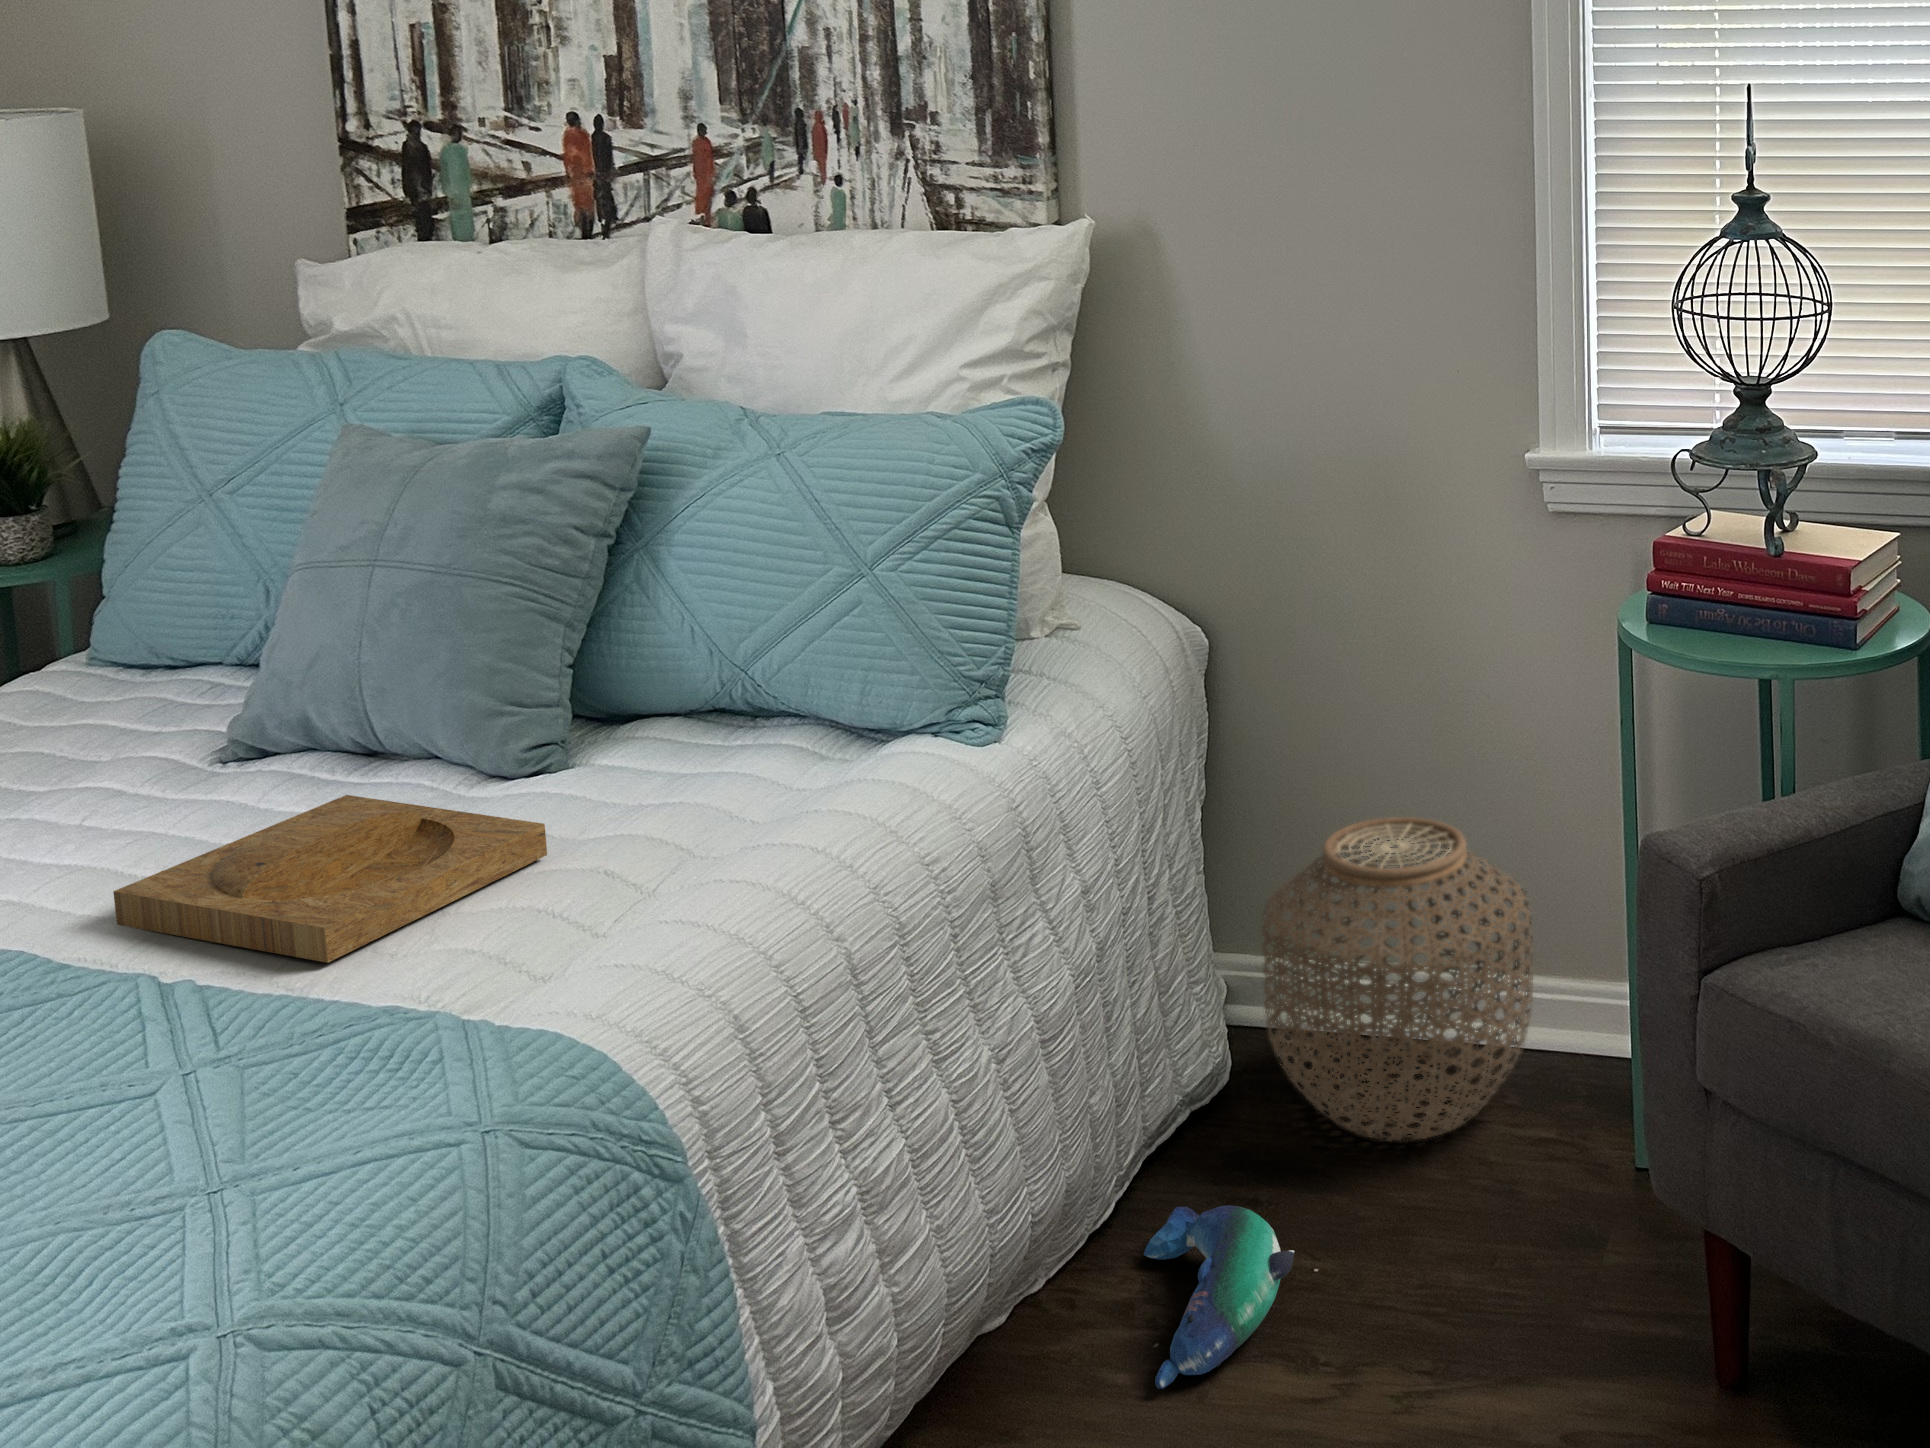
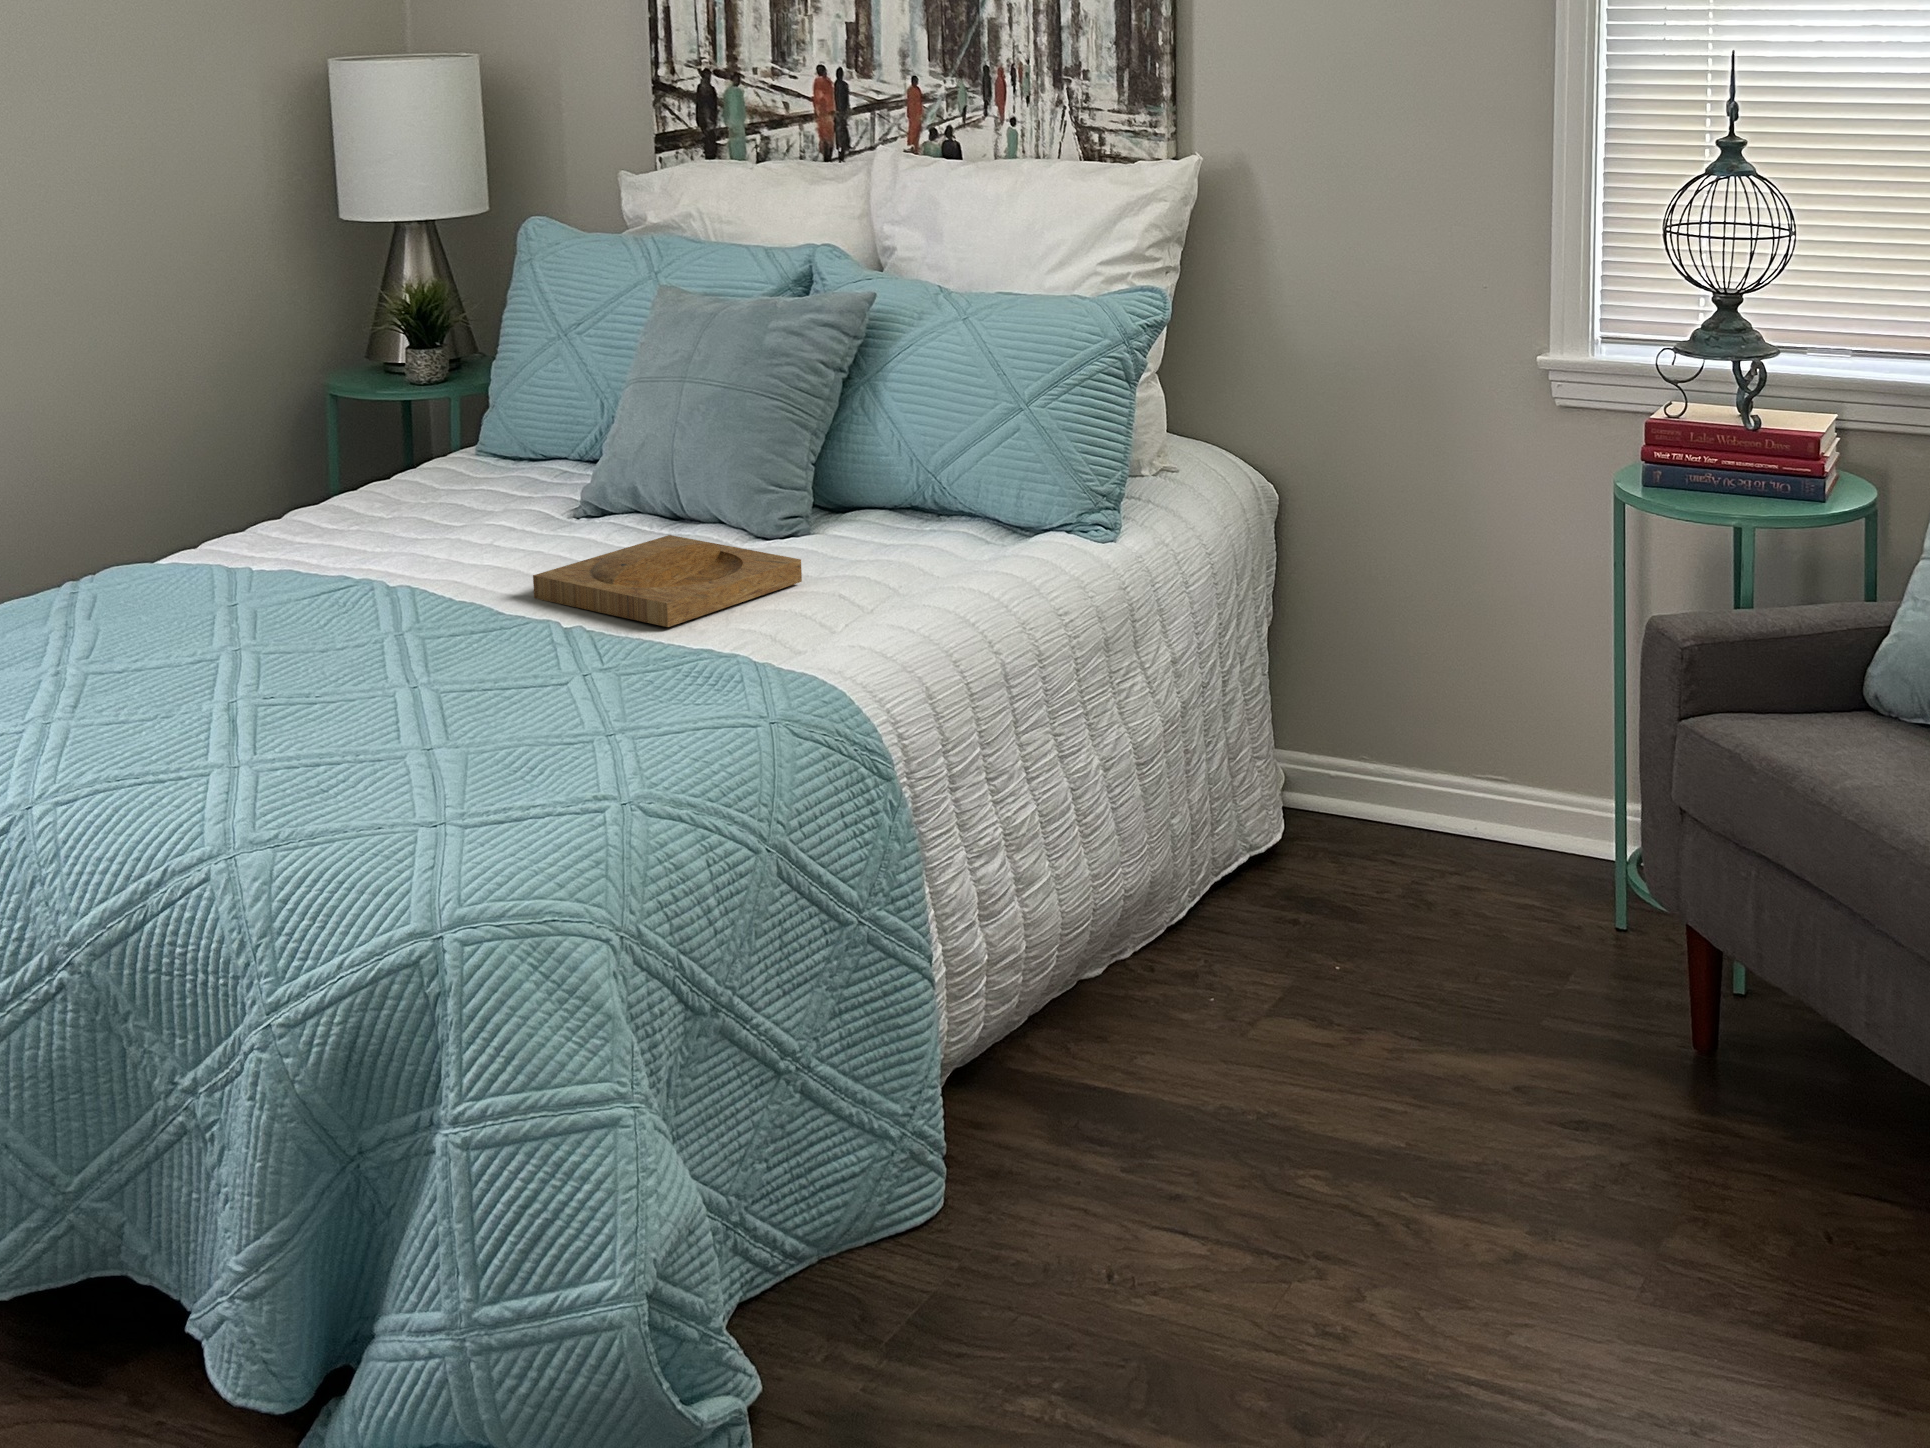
woven basket: present [1262,817,1533,1140] -> none [1310,642,1526,893]
plush toy: present [1144,1205,1294,1389] -> none [1205,908,1317,1021]

